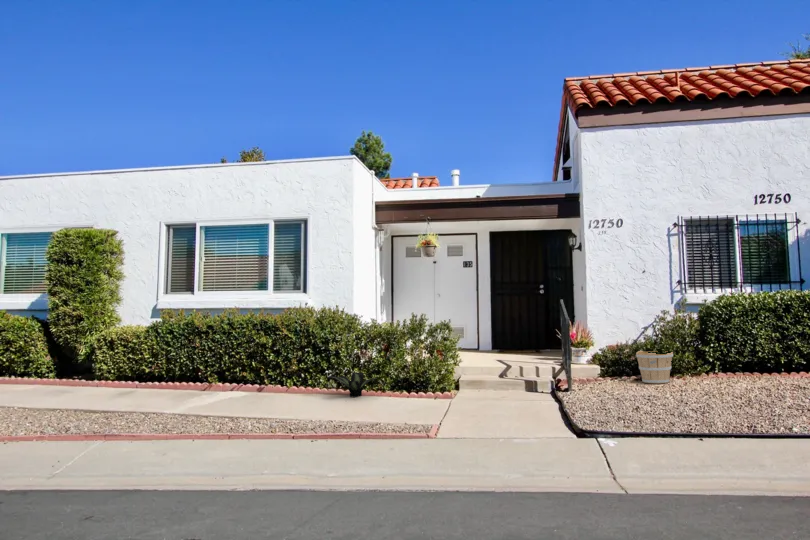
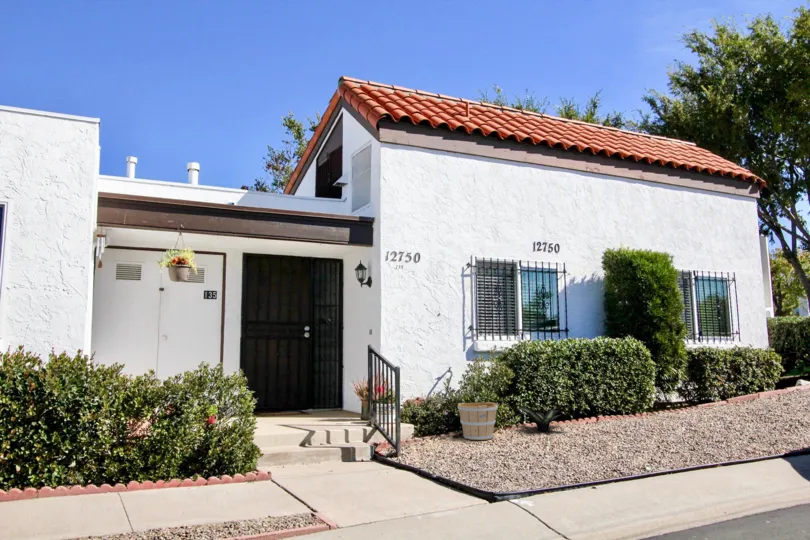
potted plant: present [329,373,377,397] -> present [518,407,560,431]

